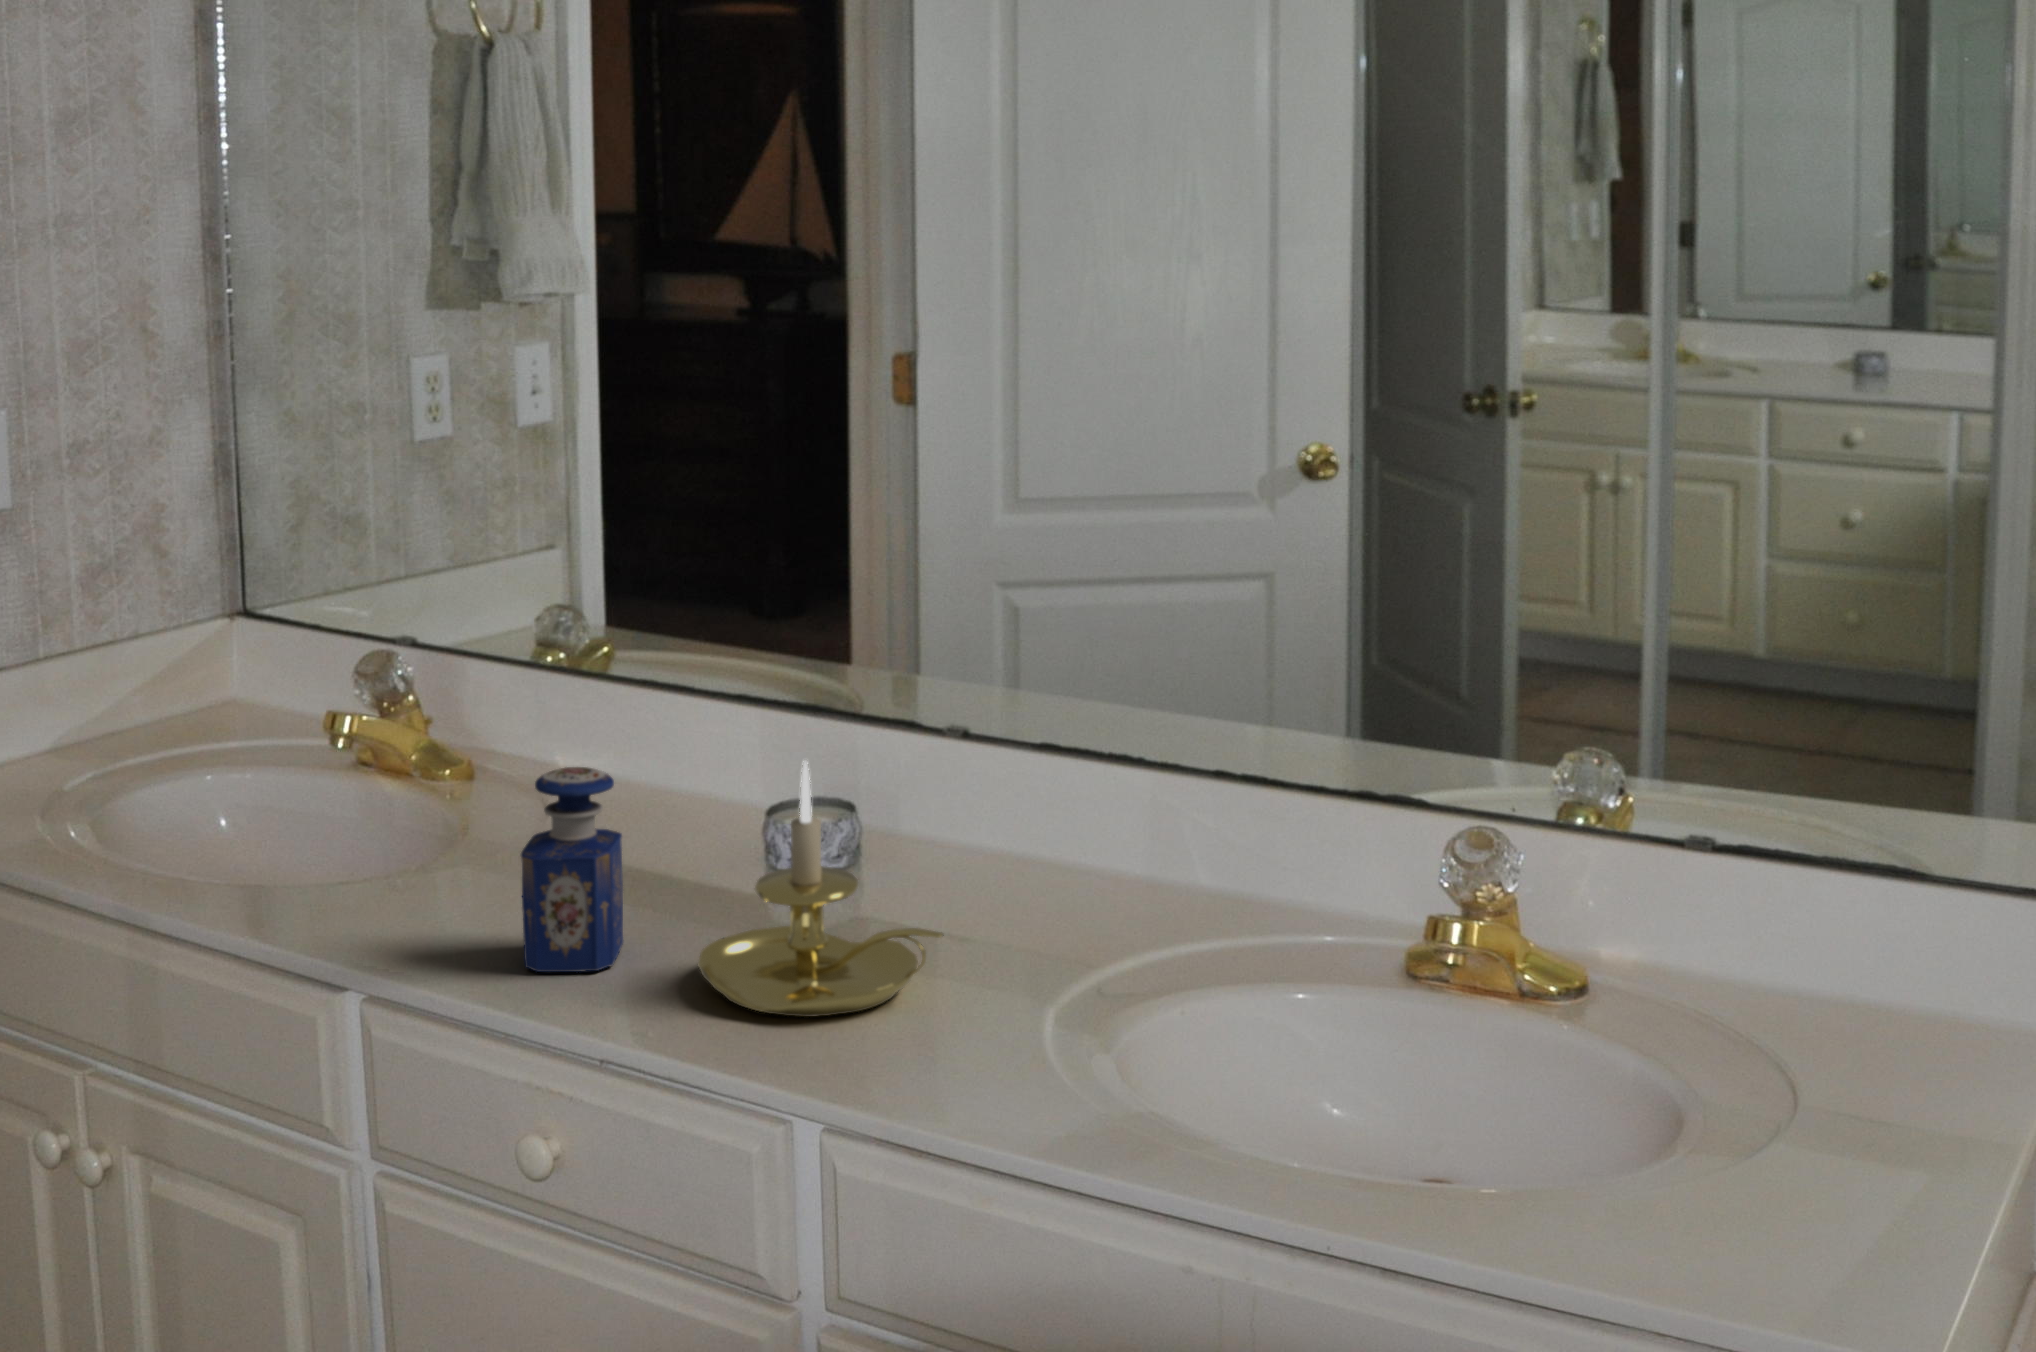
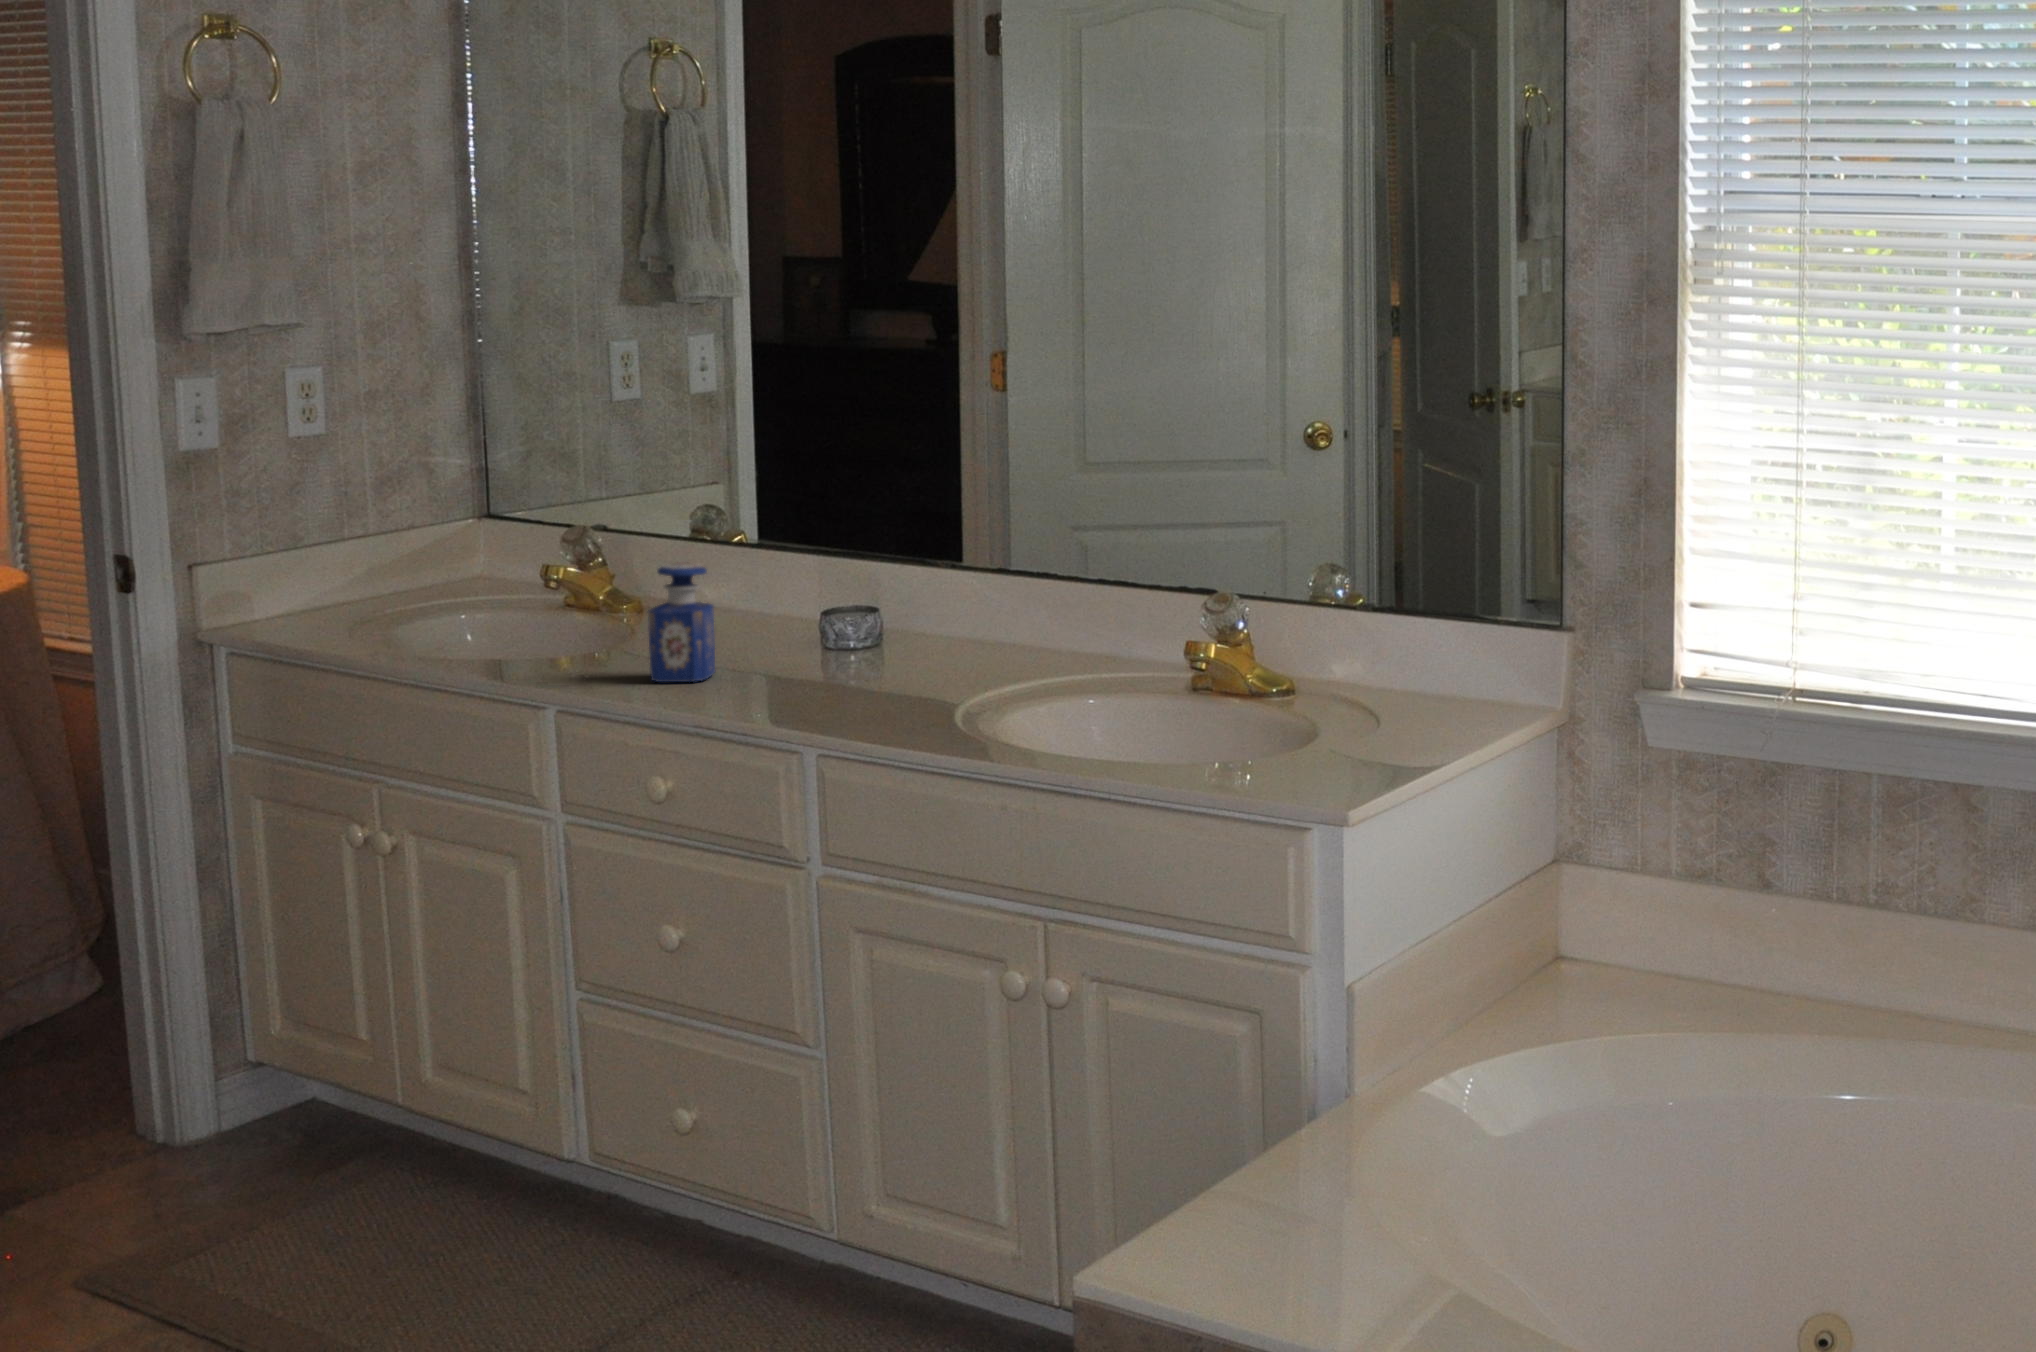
candle holder: present [698,761,944,1017] -> none [751,550,895,695]

